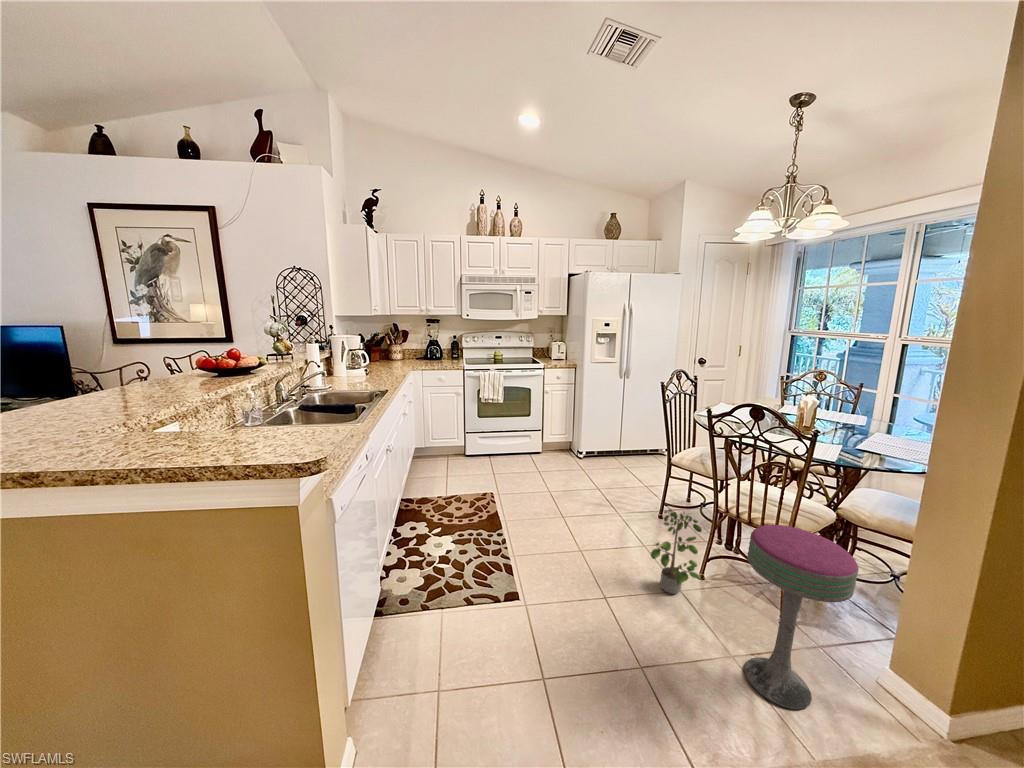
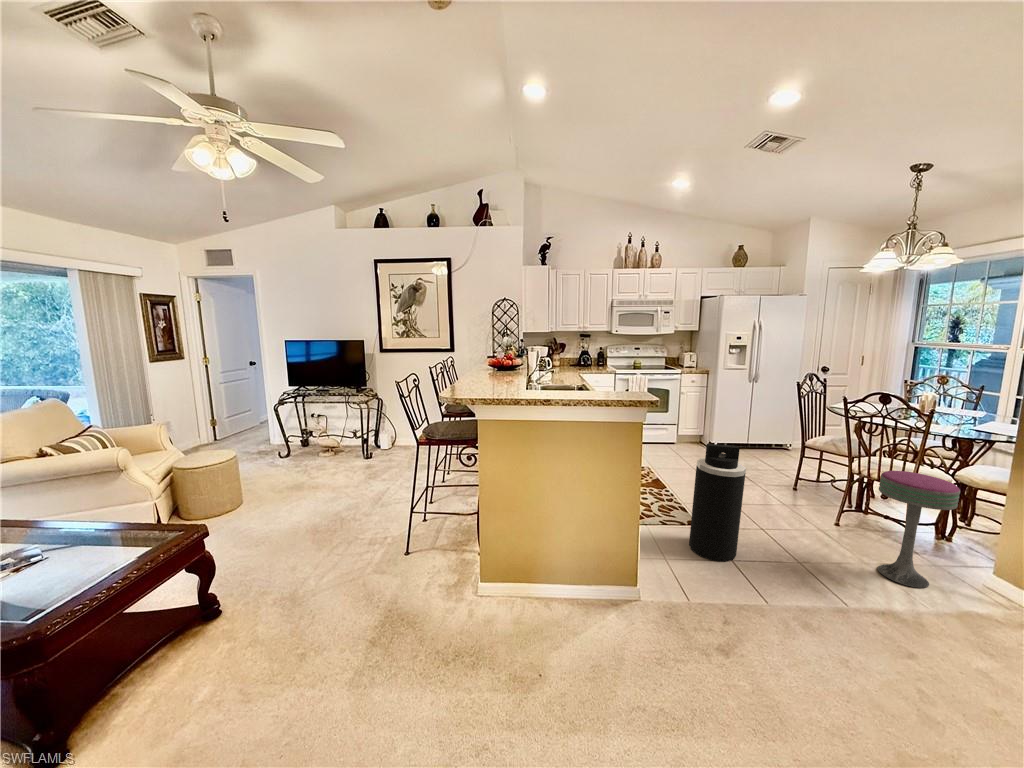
trash can: none [488,495,562,682] -> present [689,444,746,562]
potted plant: present [651,509,702,594] -> none [797,468,843,532]

